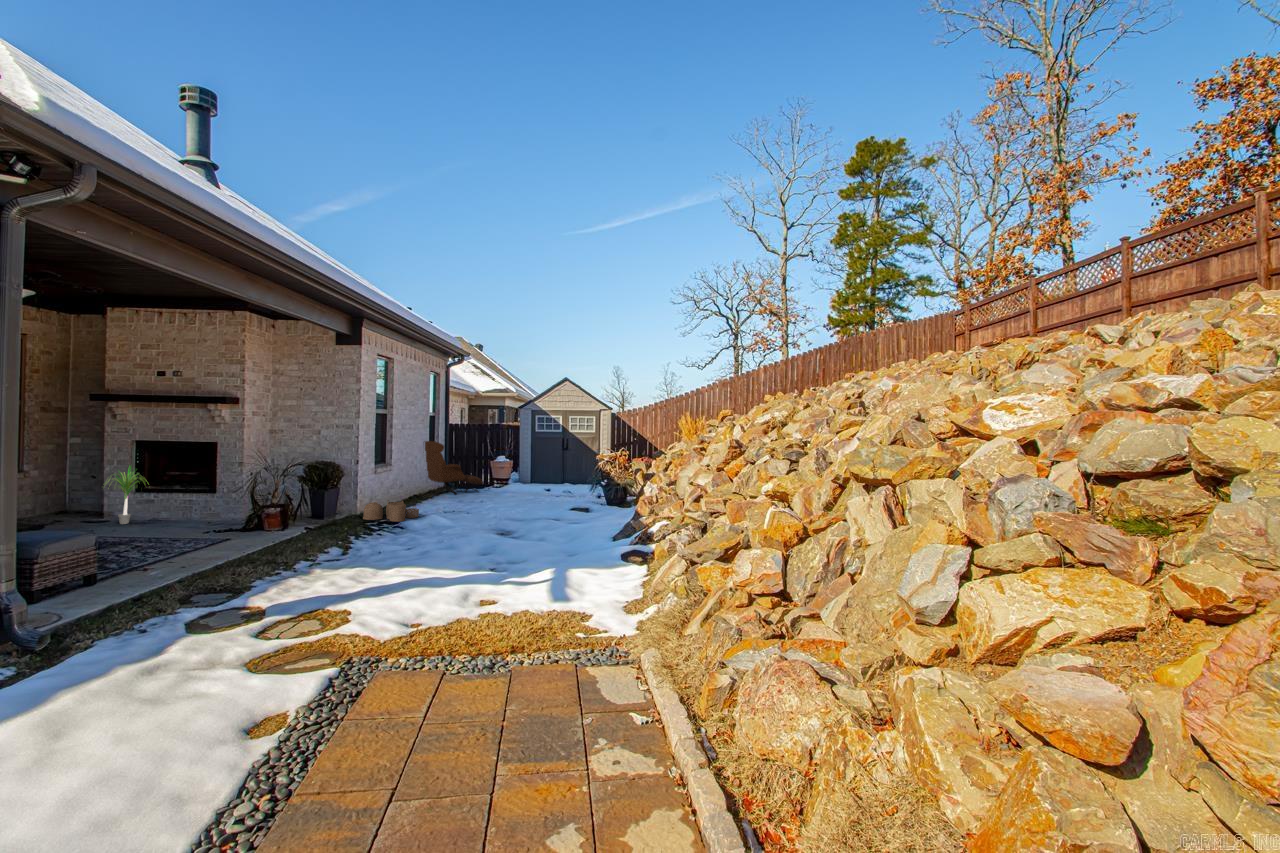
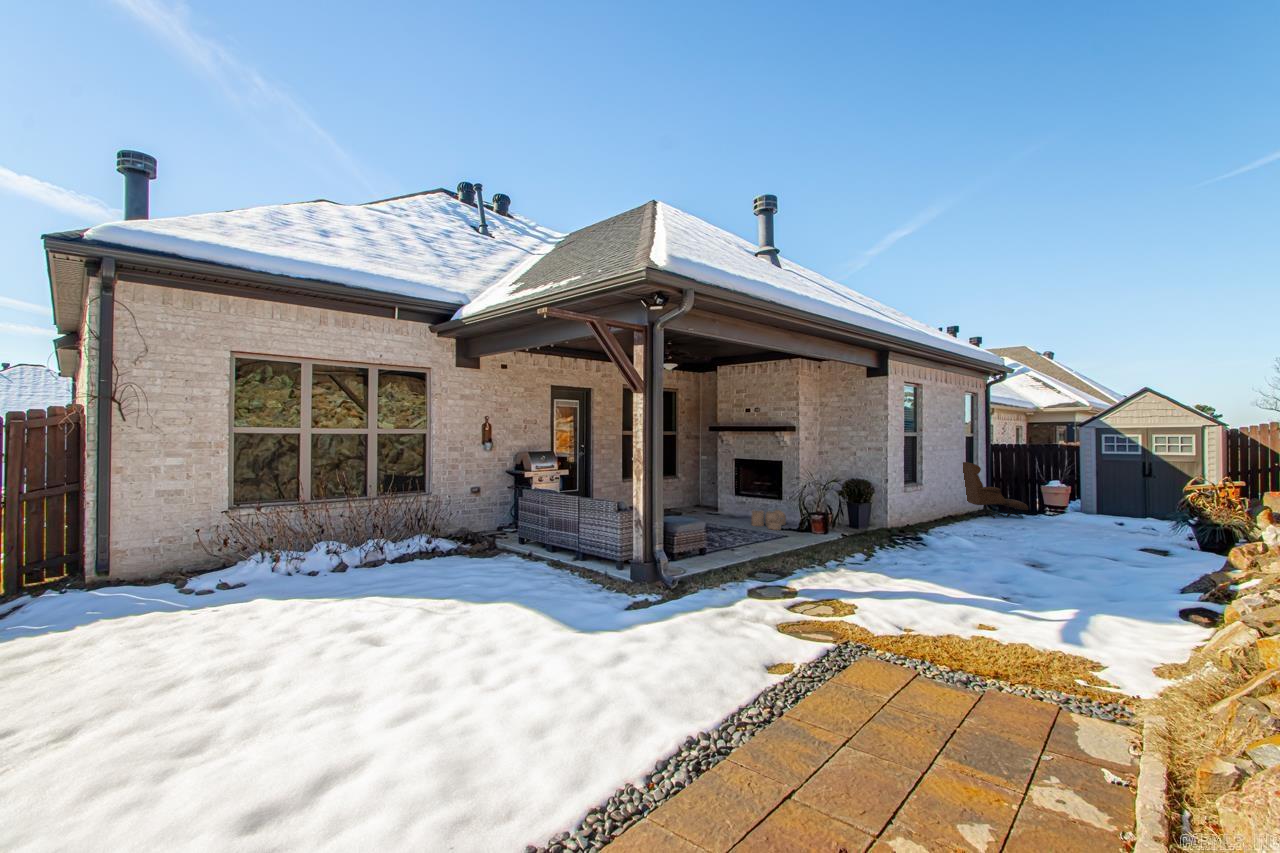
potted plant: present [115,468,138,524] -> none [713,475,741,518]
woven basket: present [363,501,419,522] -> present [751,510,786,530]

